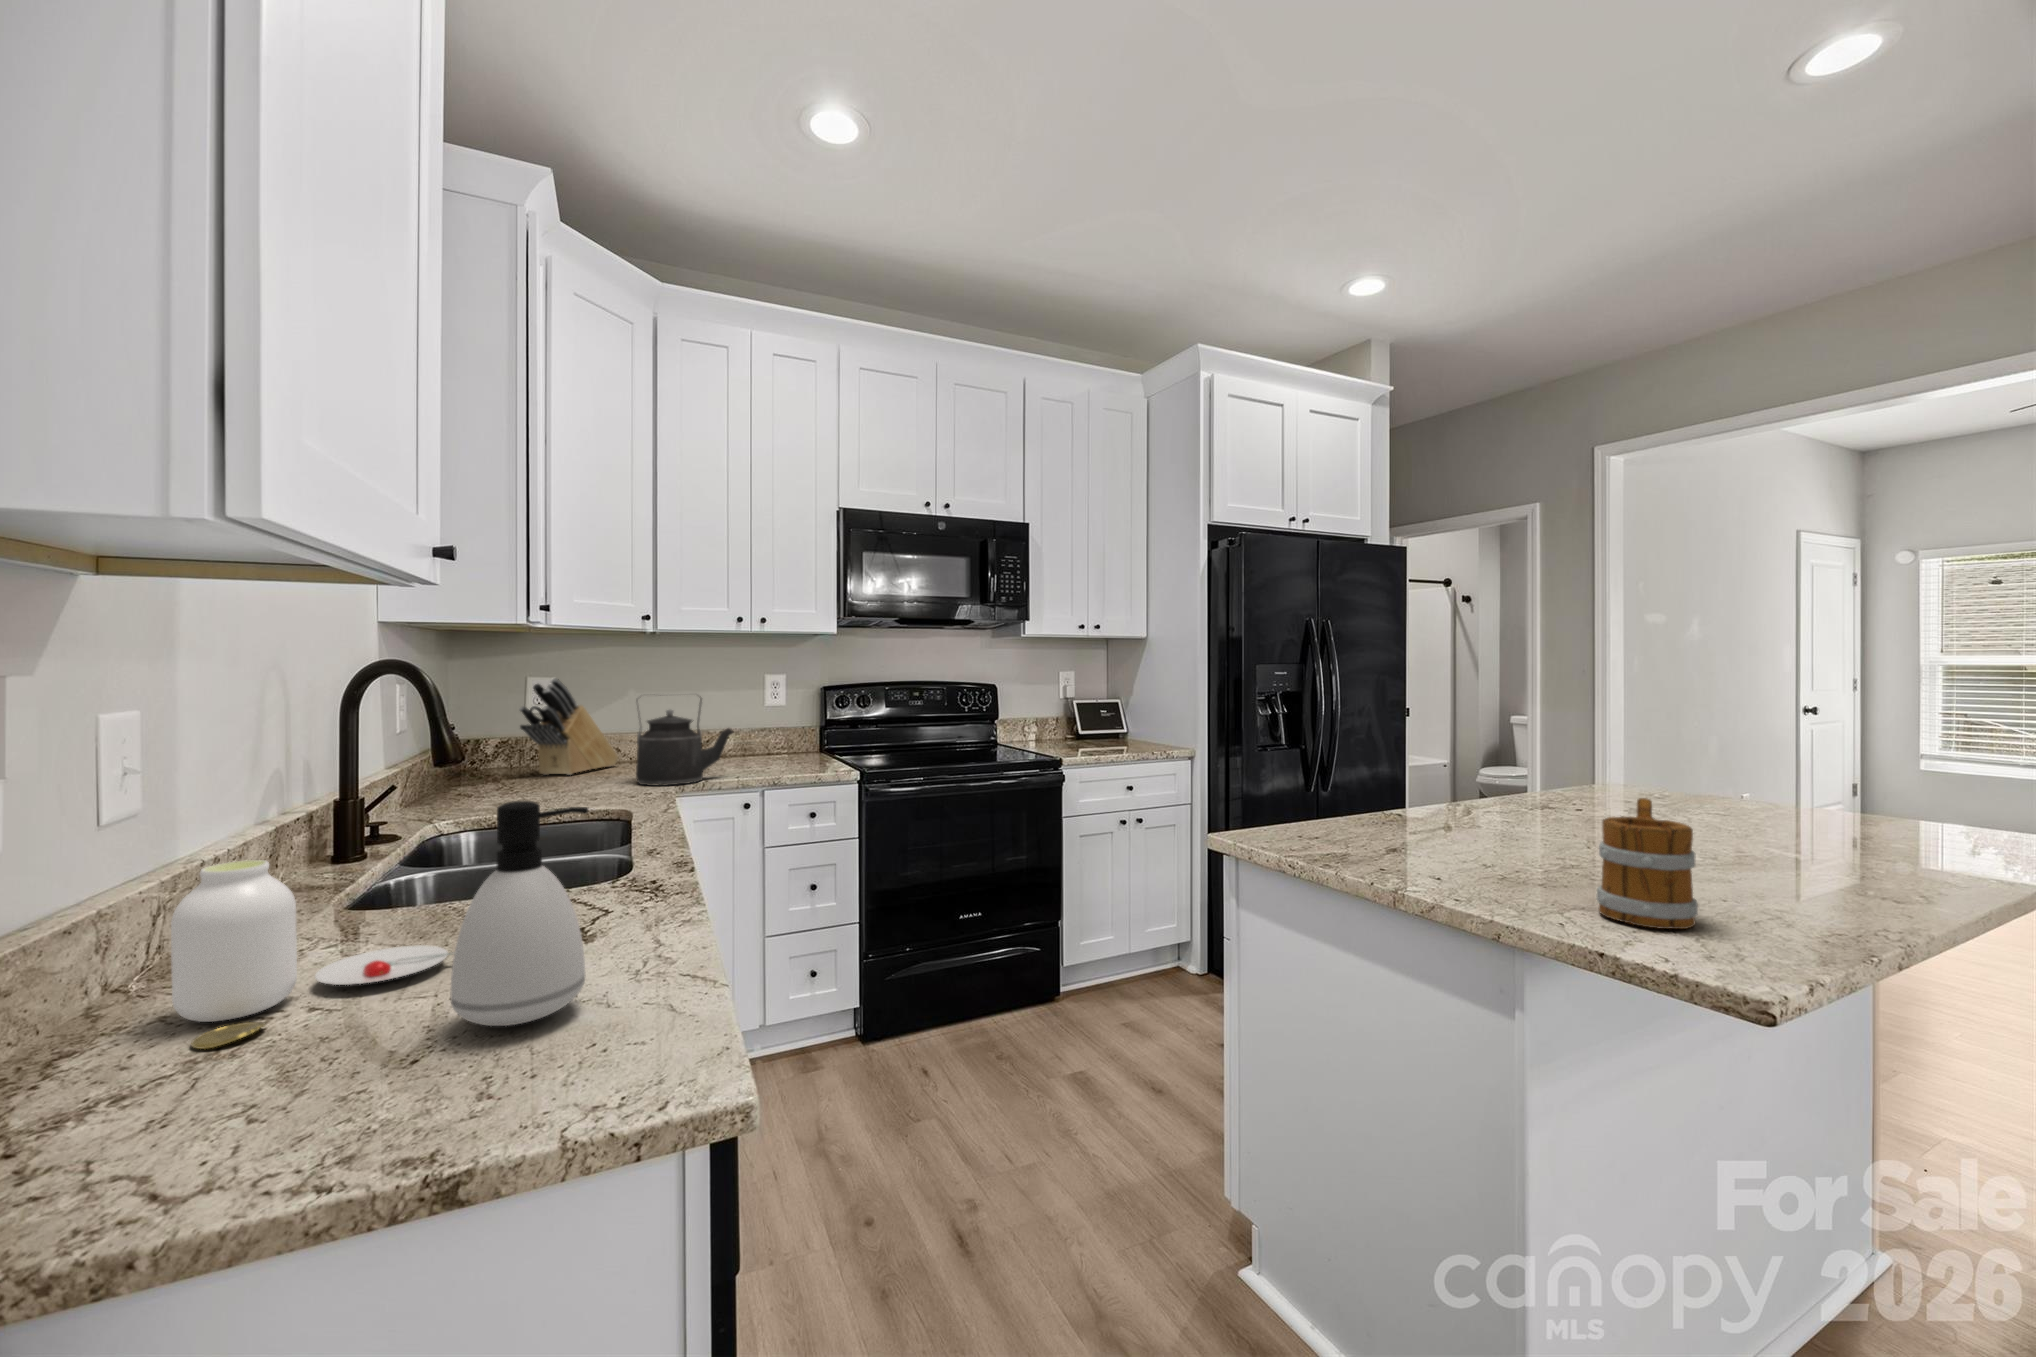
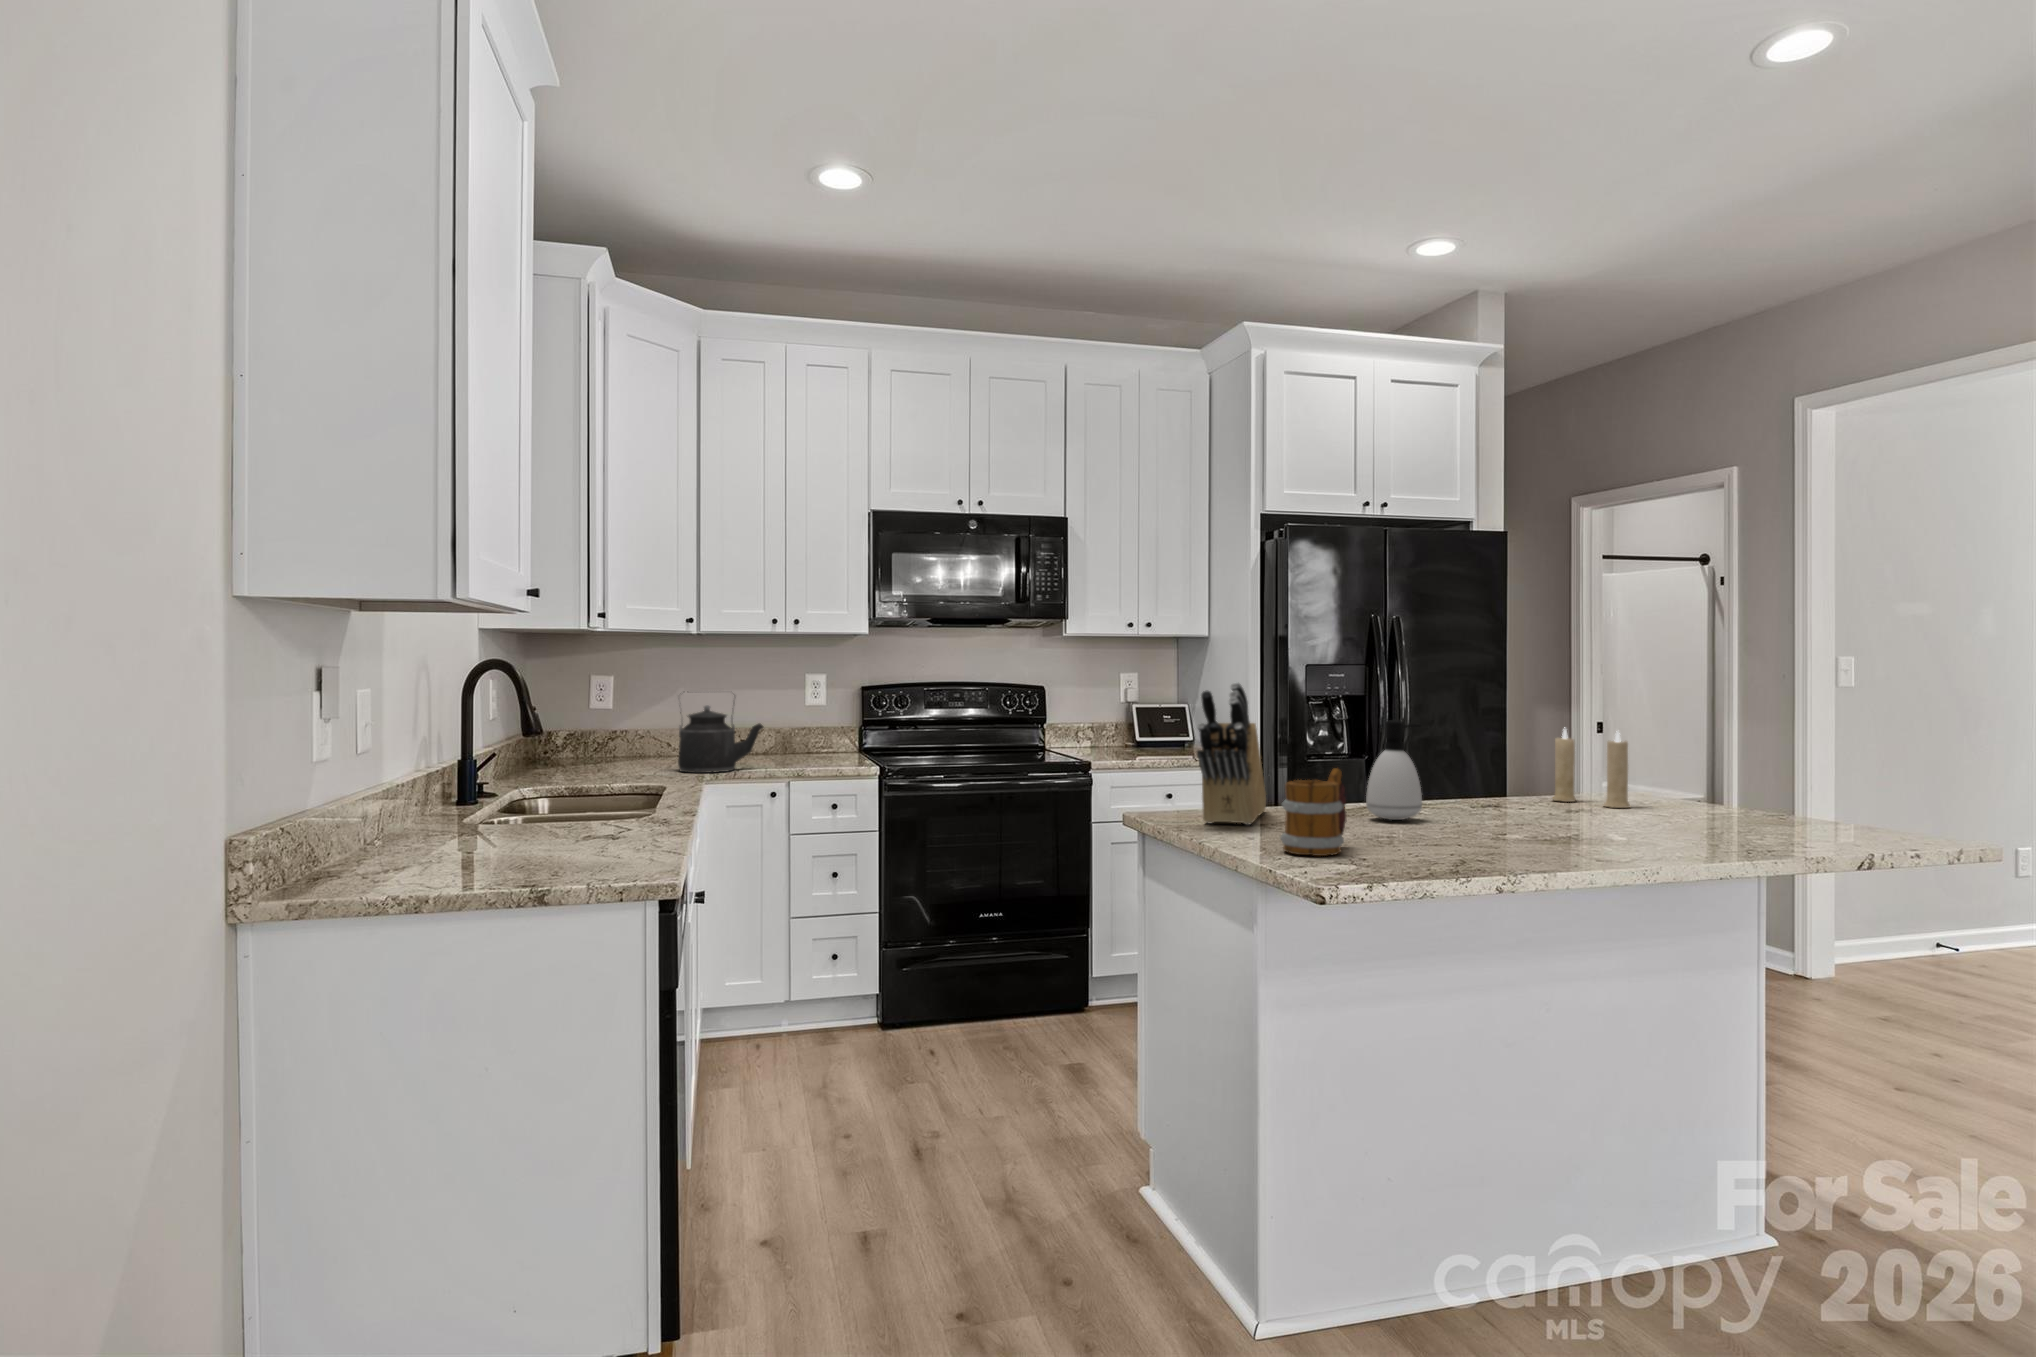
knife block: present [519,678,618,775] -> present [1197,682,1266,825]
candle: none [1625,724,1733,812] -> present [1552,727,1630,808]
soap dispenser: present [450,801,588,1026] -> present [1366,720,1422,820]
jar: present [171,860,454,1049] -> none [404,774,542,861]

